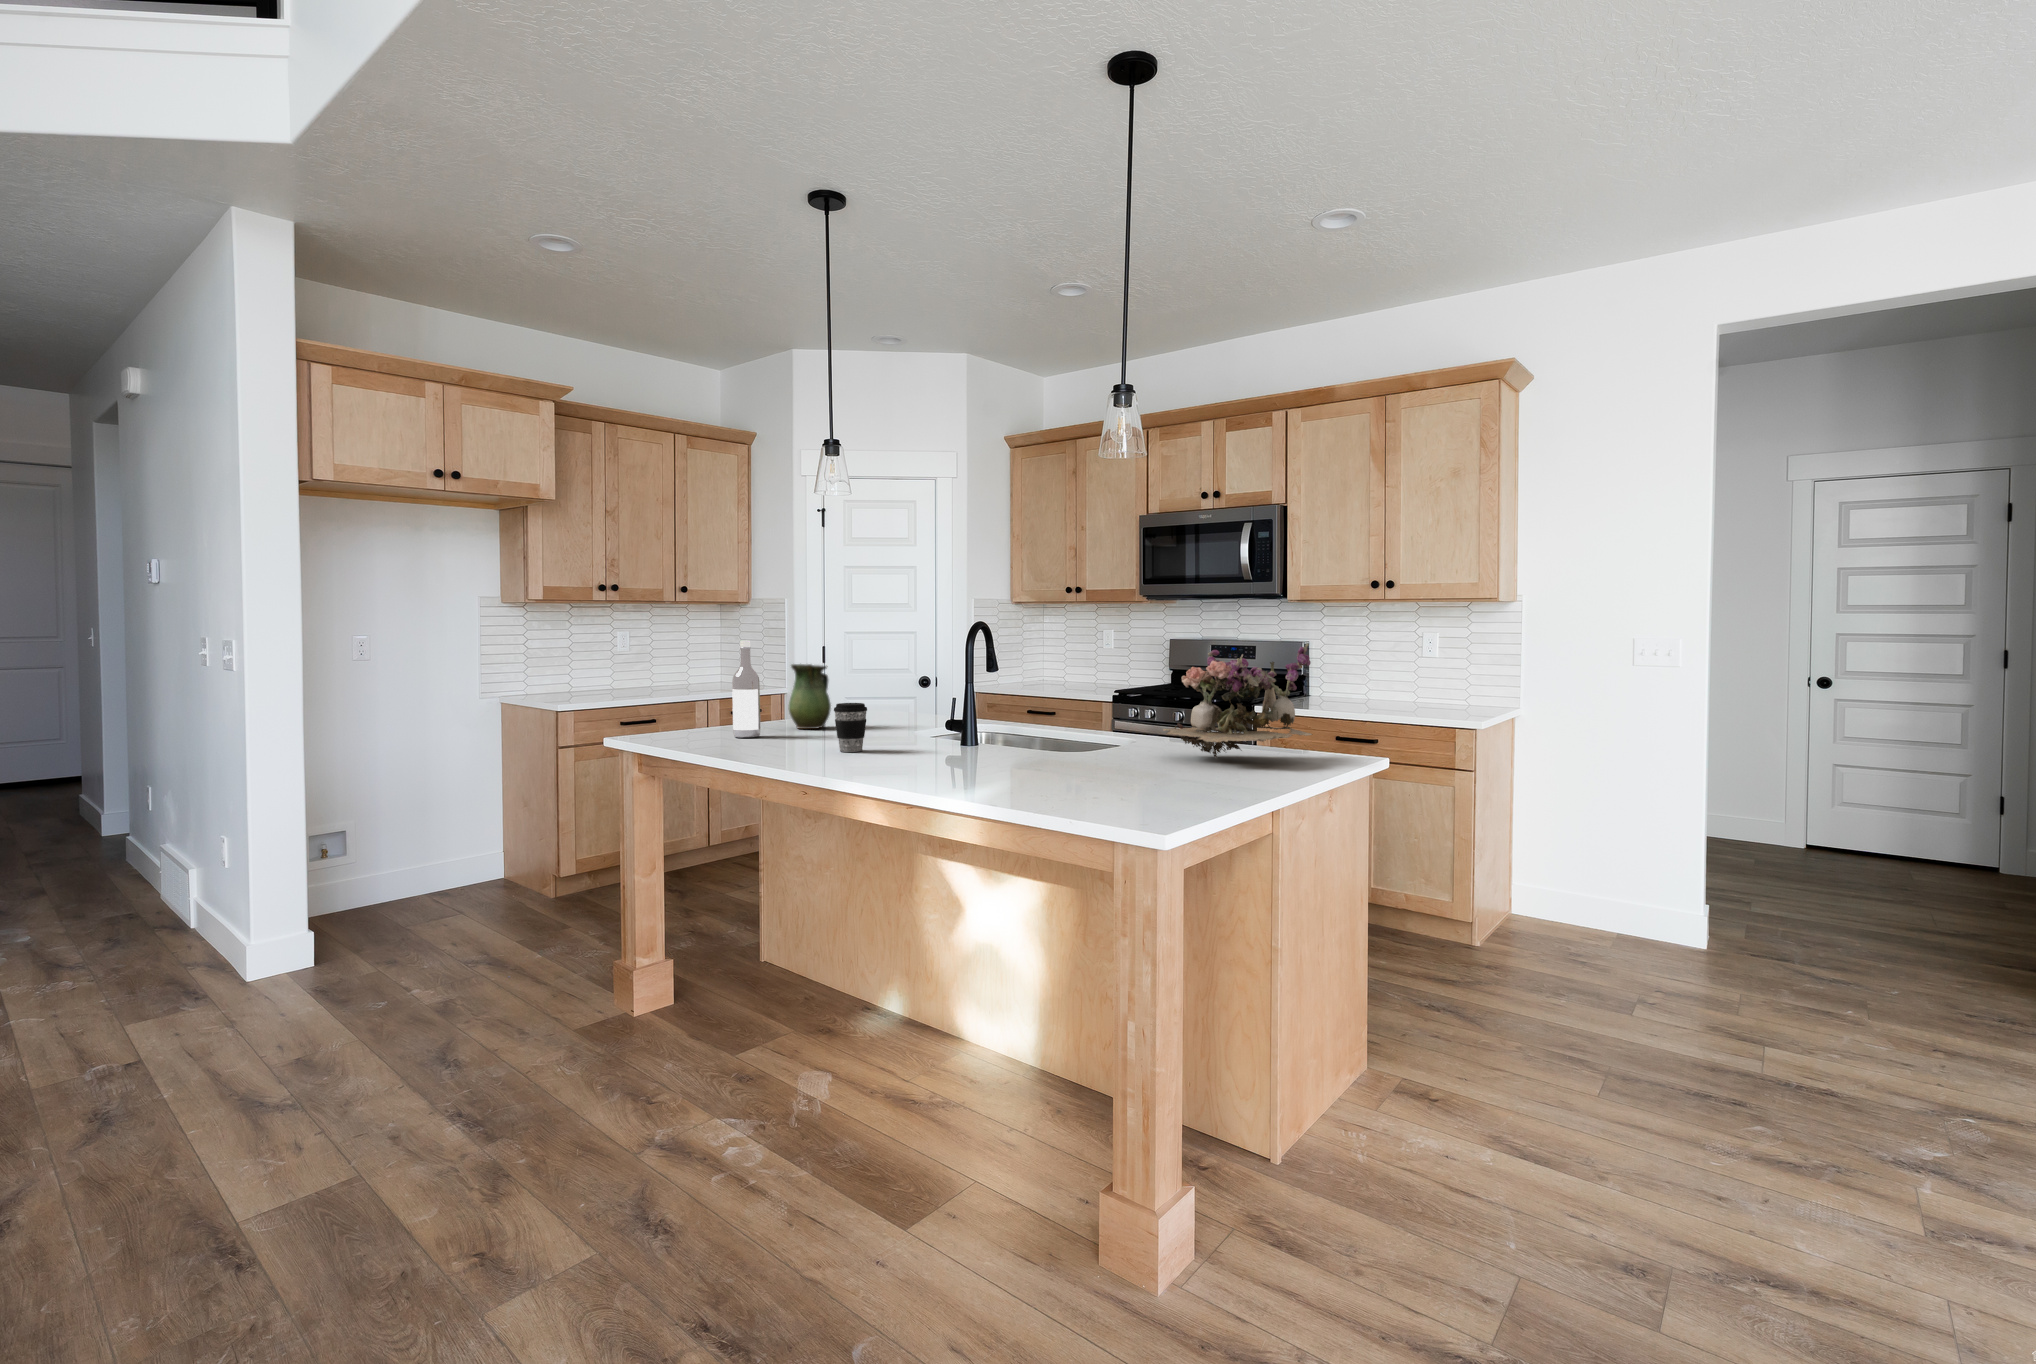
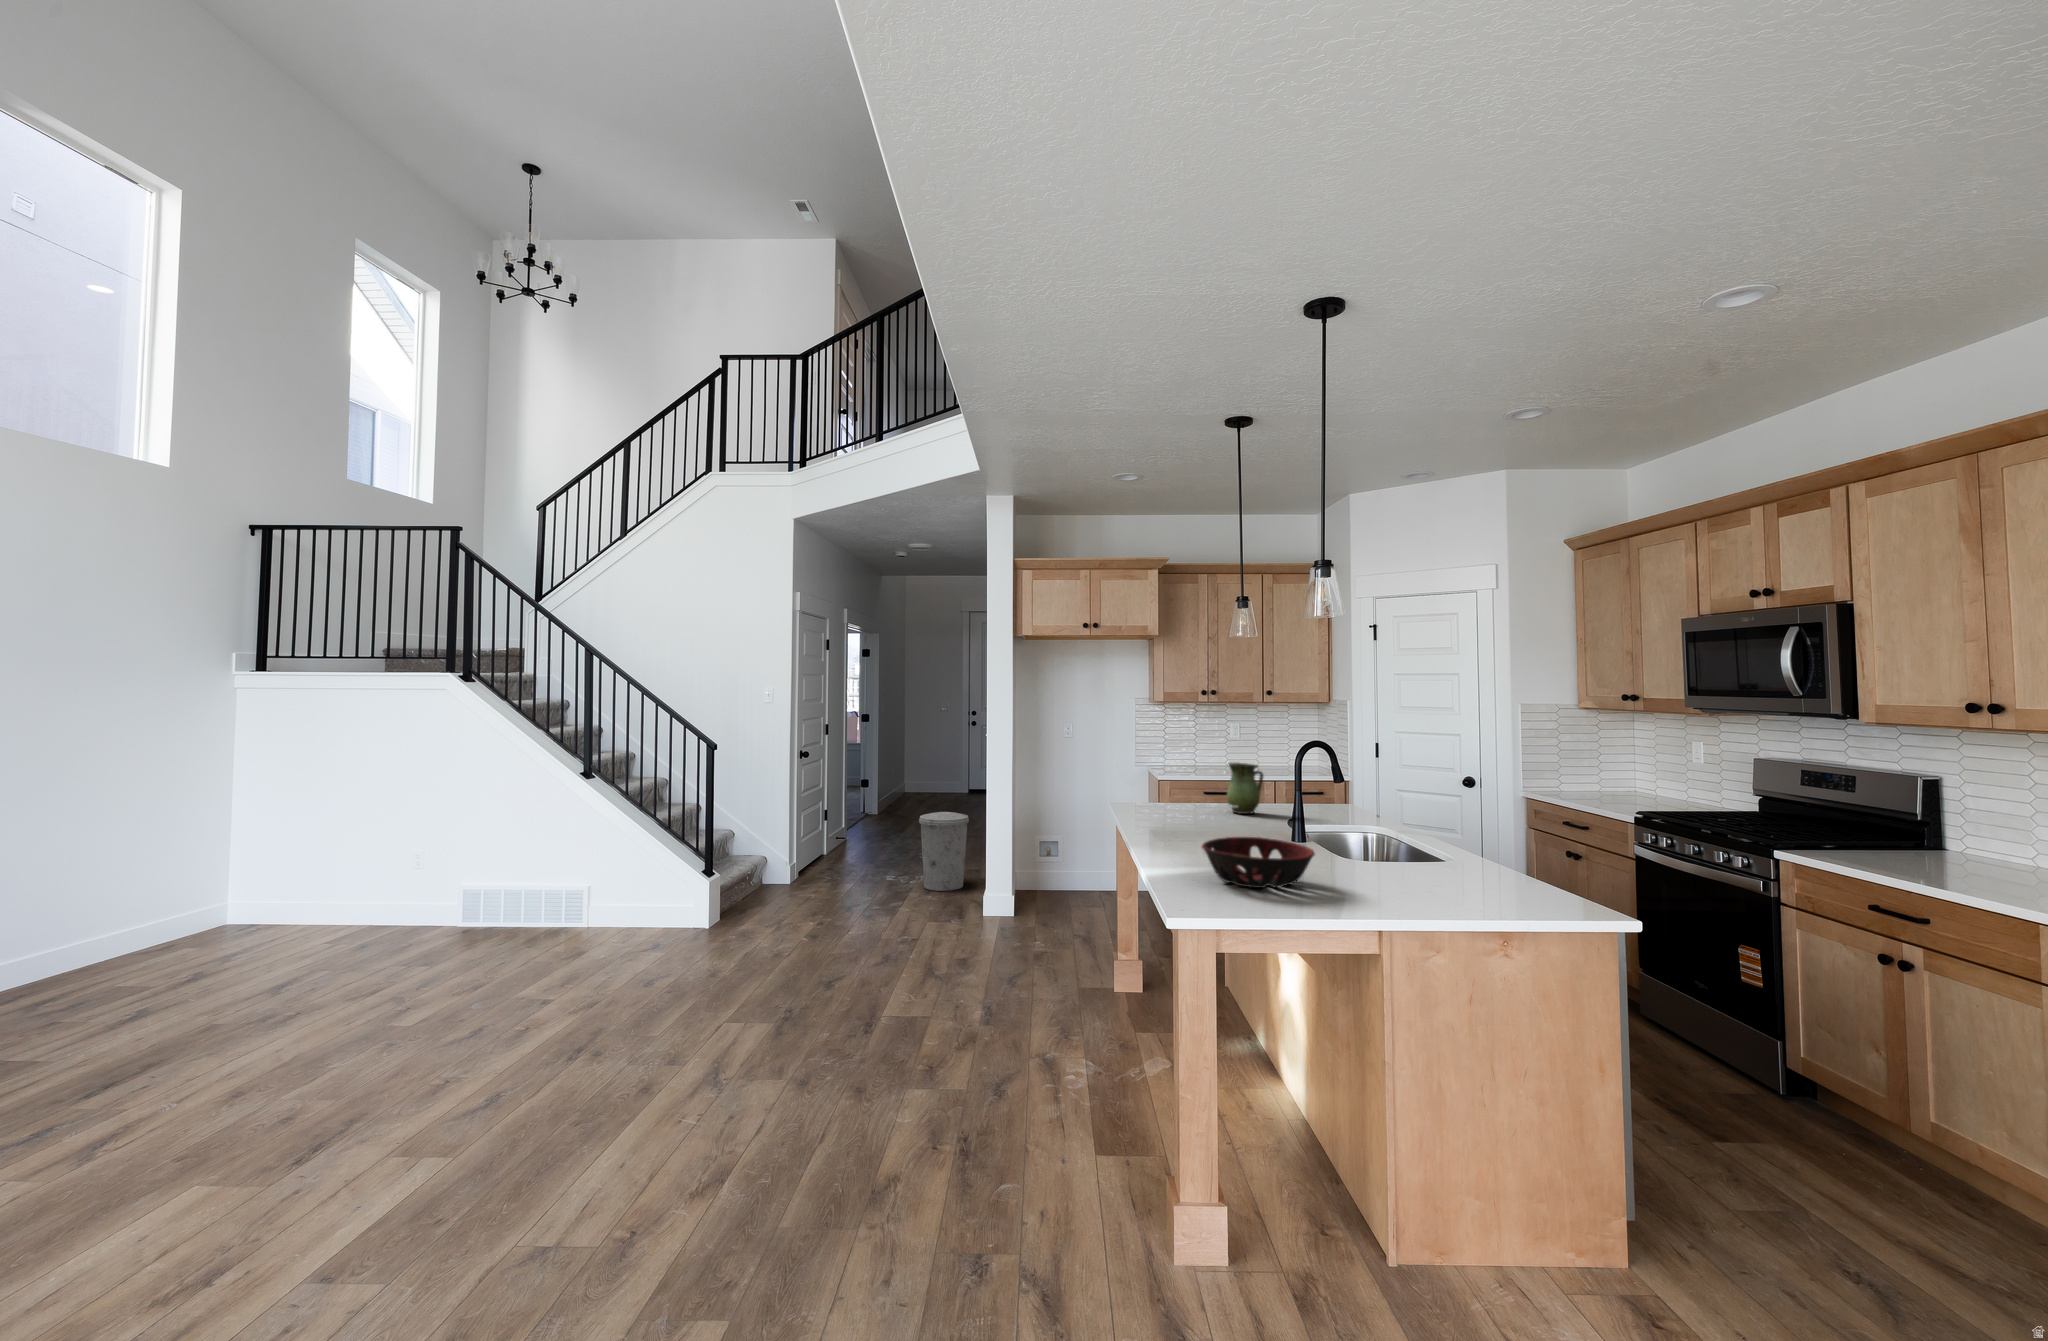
wine bottle: present [732,640,761,738] -> none [1167,744,1186,815]
flower arrangement: present [1163,643,1312,758] -> none [1403,781,1557,888]
coffee cup: present [834,703,867,752] -> none [1185,797,1210,835]
decorative bowl: none [1017,730,1149,785] -> present [1202,837,1315,888]
trash can: none [54,803,176,950] -> present [919,812,969,891]

